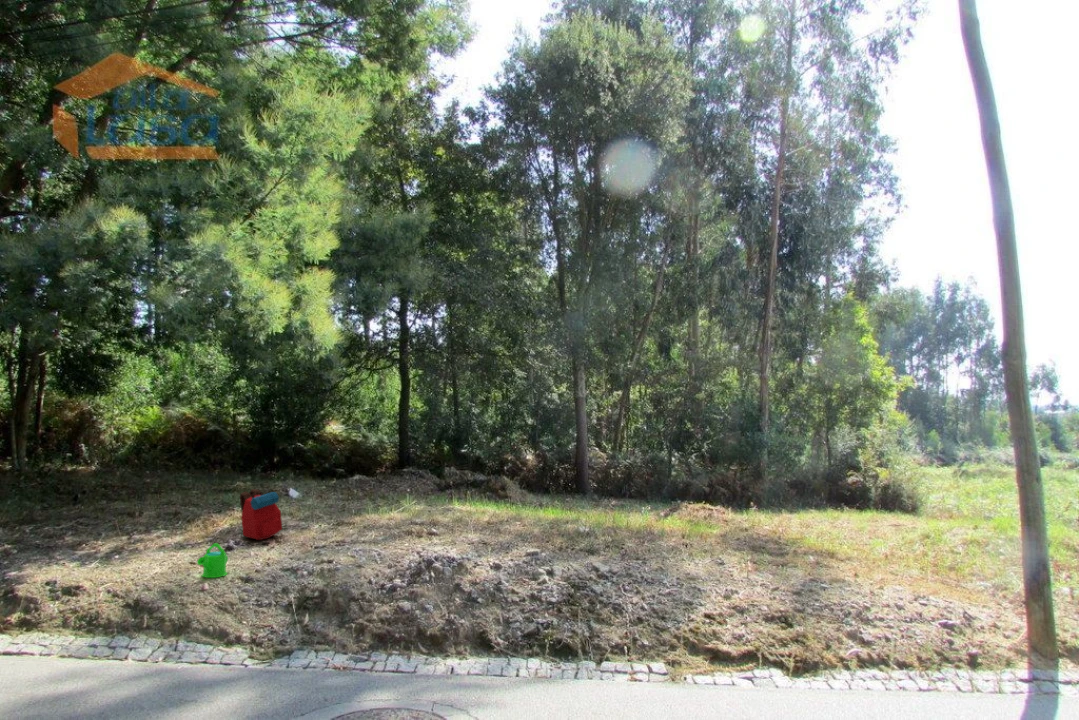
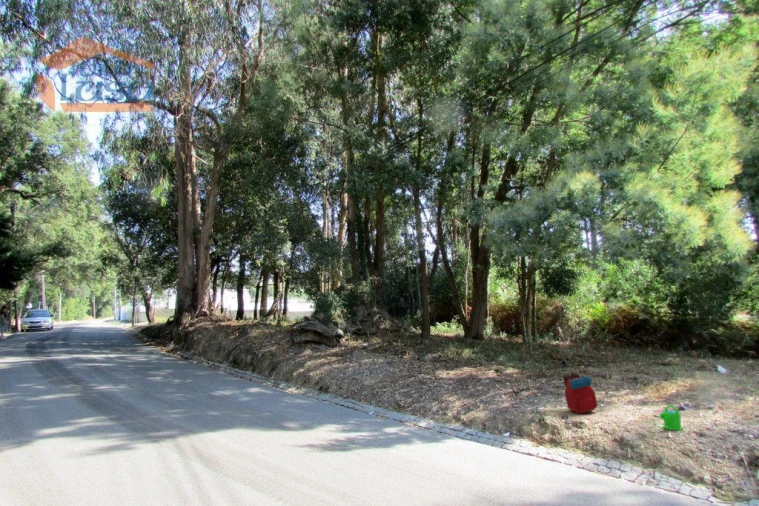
backpack: present [240,489,282,540] -> present [563,373,597,413]

